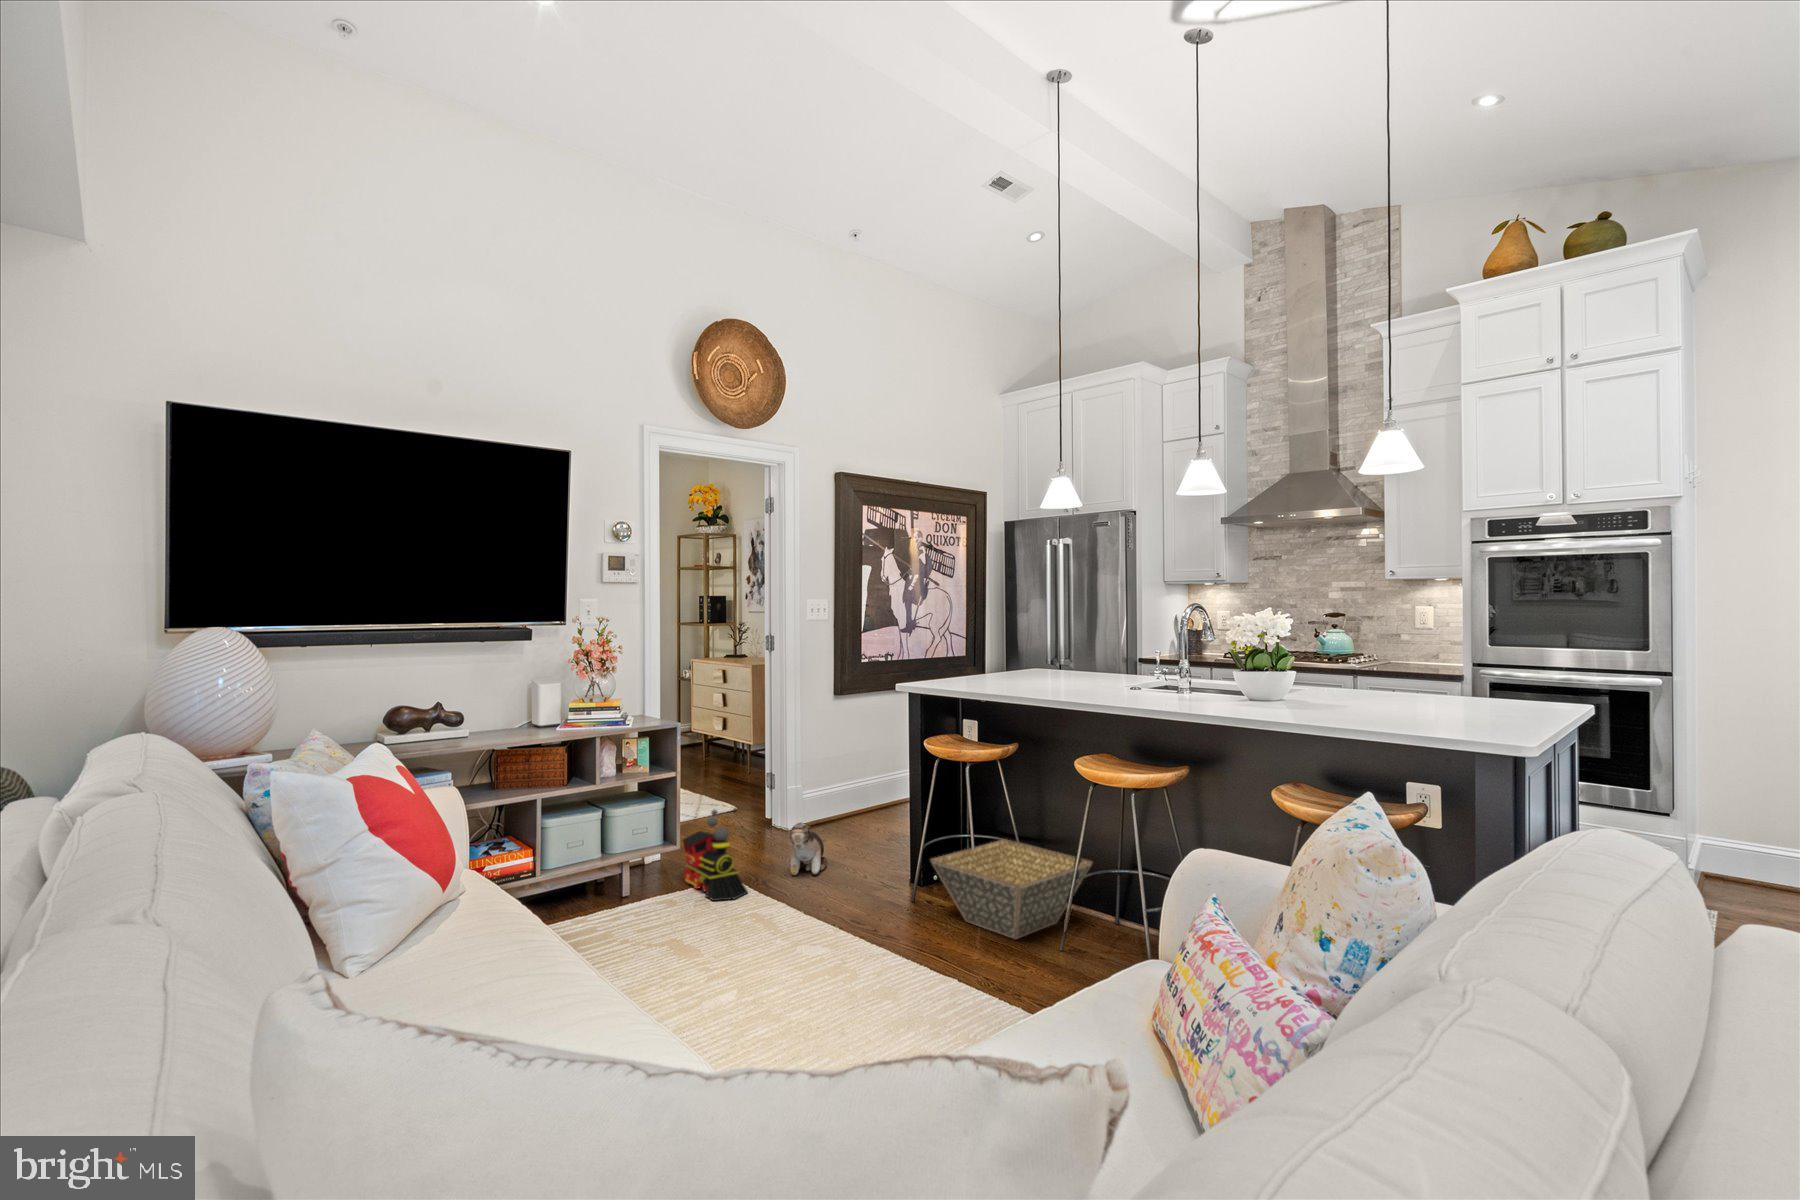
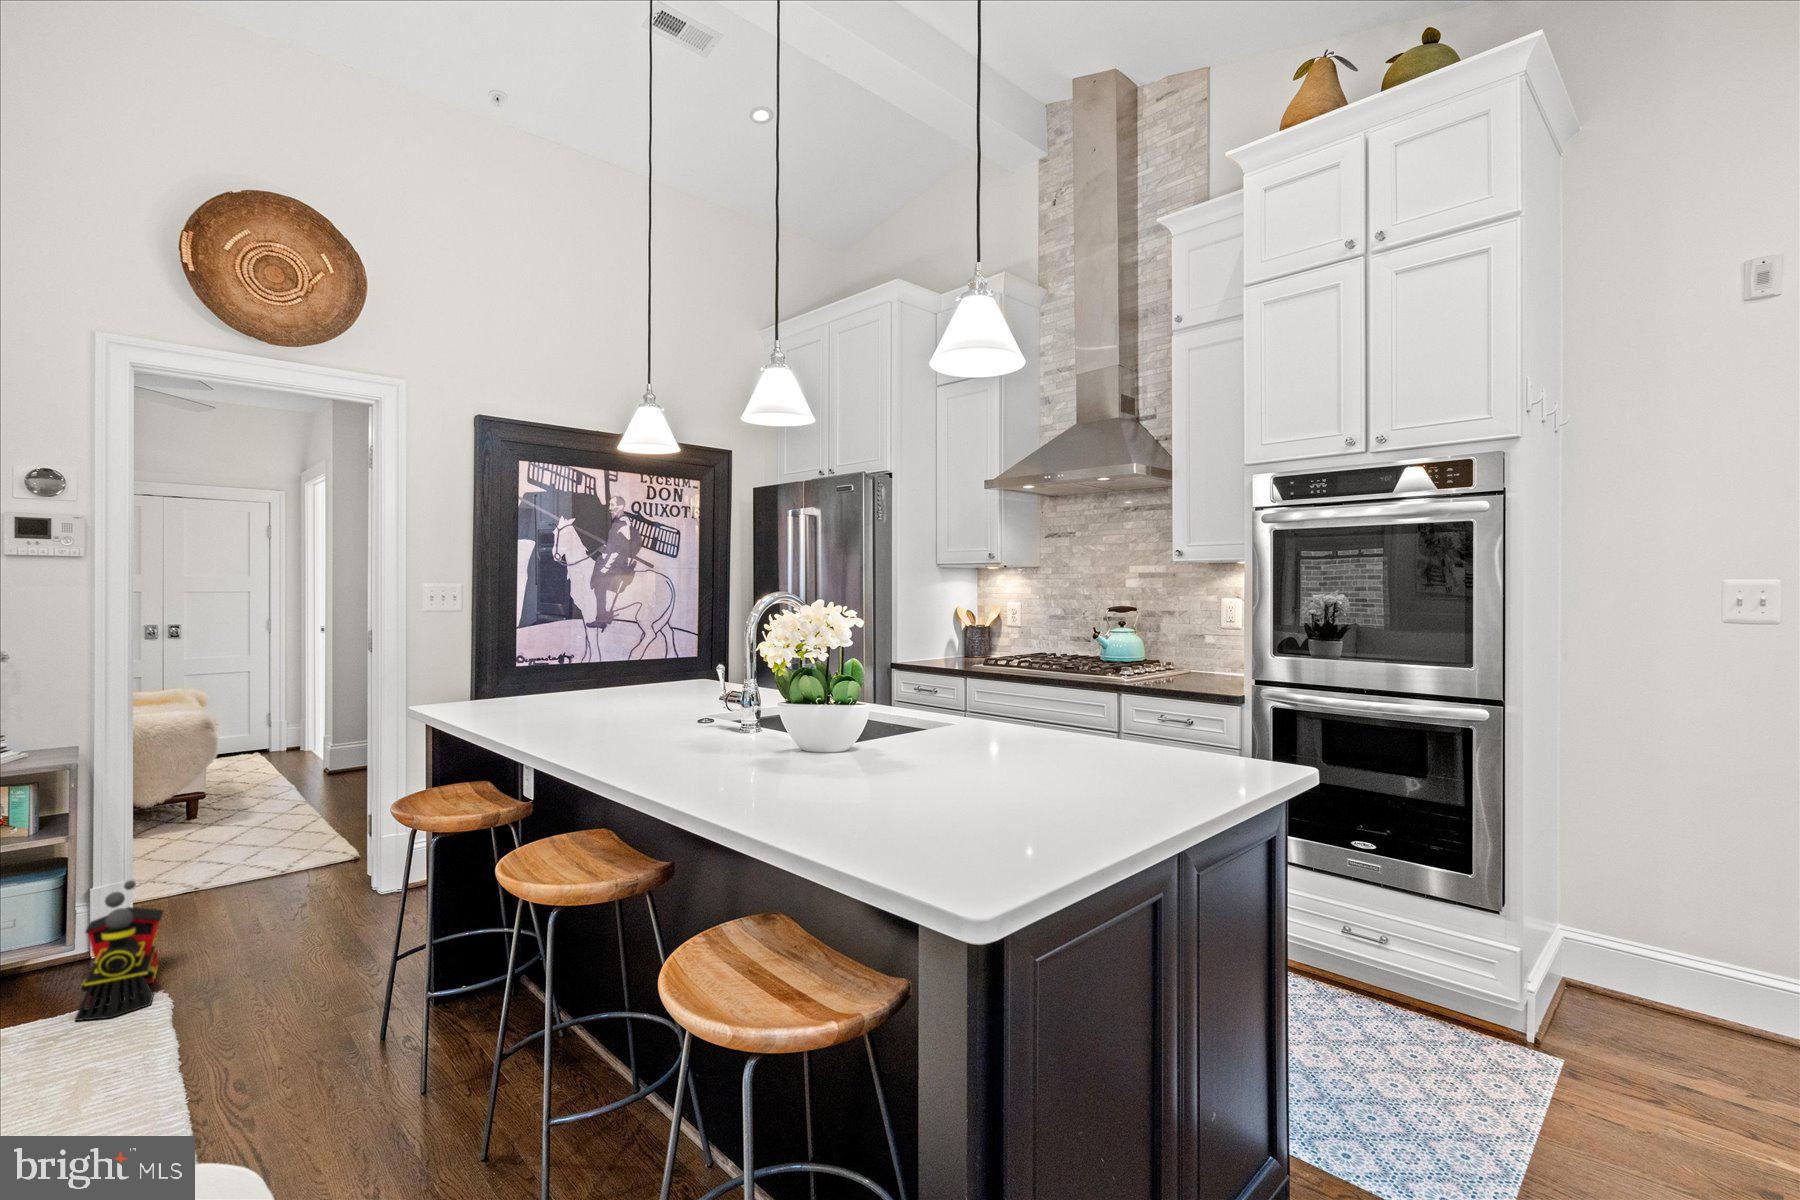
plush toy: present [786,822,827,875] -> none [233,897,355,970]
basket: present [930,839,1093,939] -> none [326,935,567,1121]

